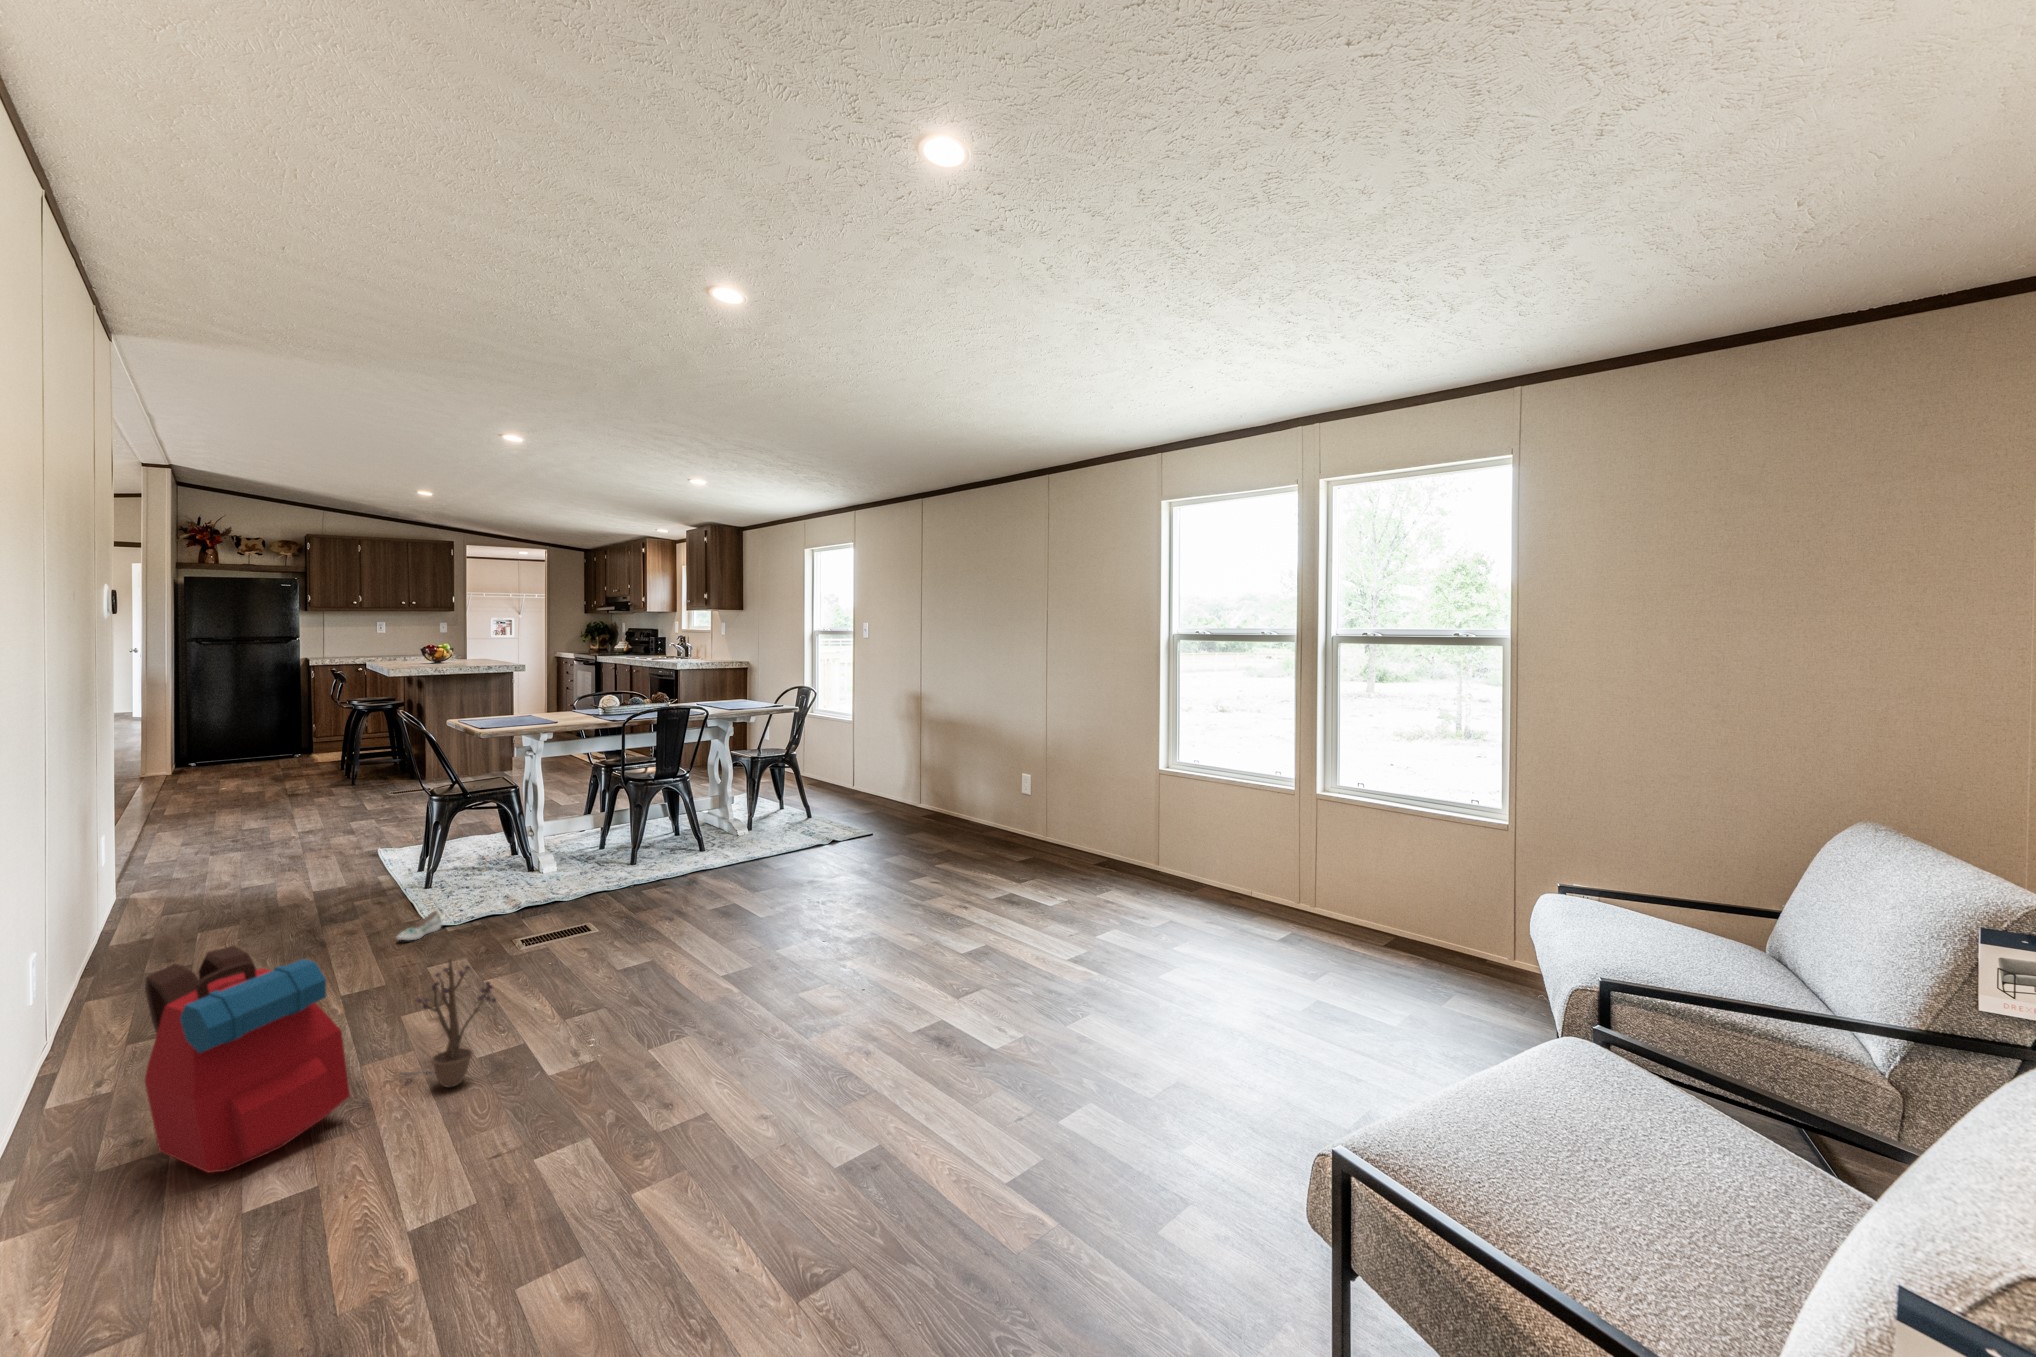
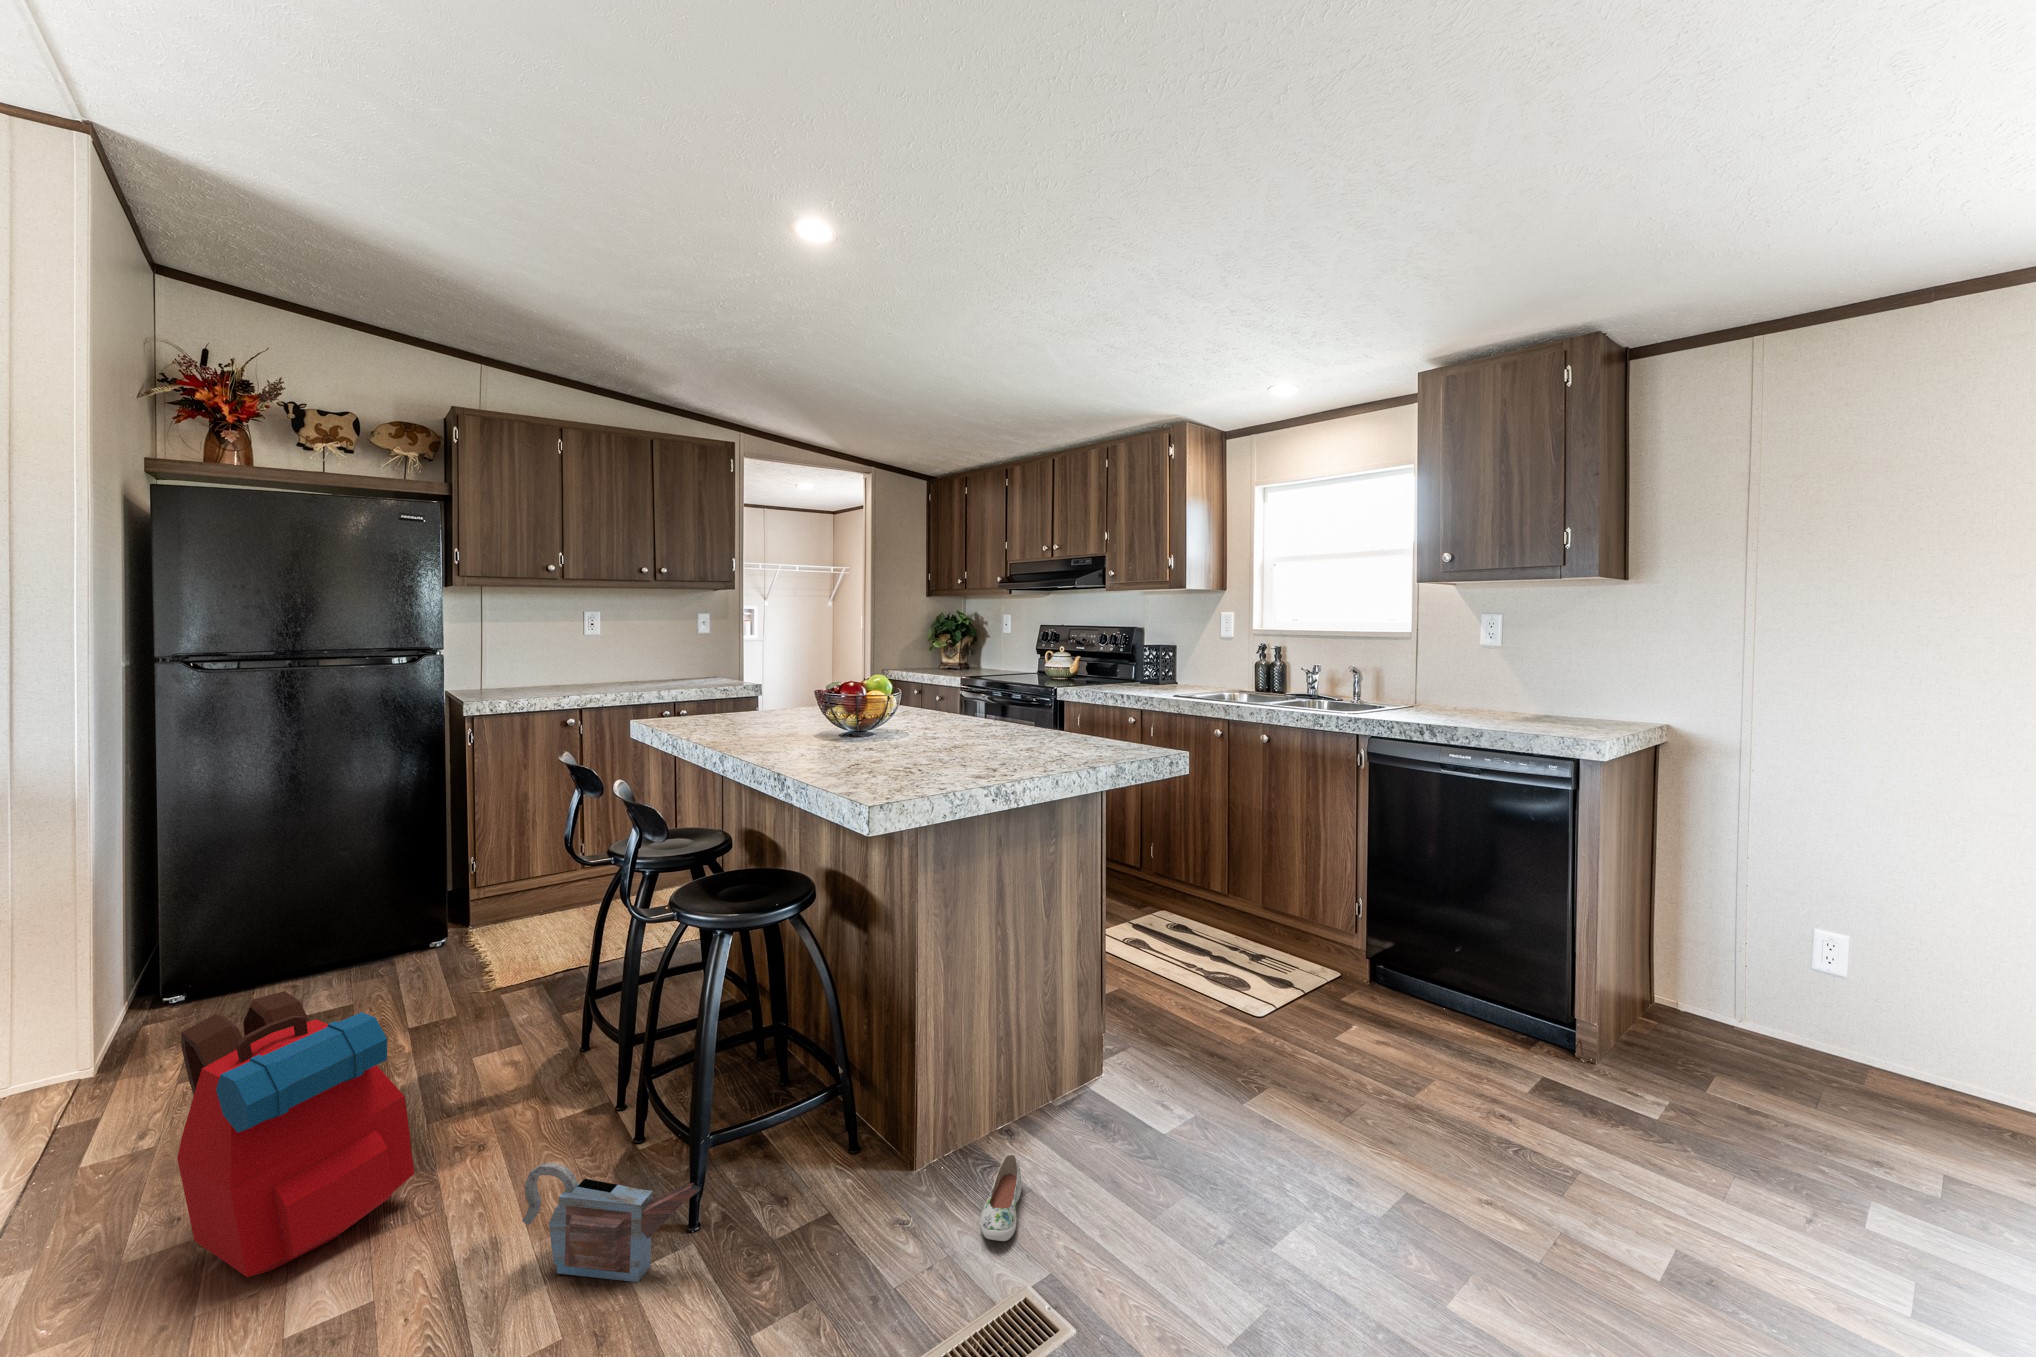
shoe: present [397,911,442,940] -> present [980,1154,1021,1241]
decorative plant: present [401,958,496,1087] -> none [472,1008,582,1160]
watering can: none [443,1073,594,1165] -> present [522,1162,701,1282]

